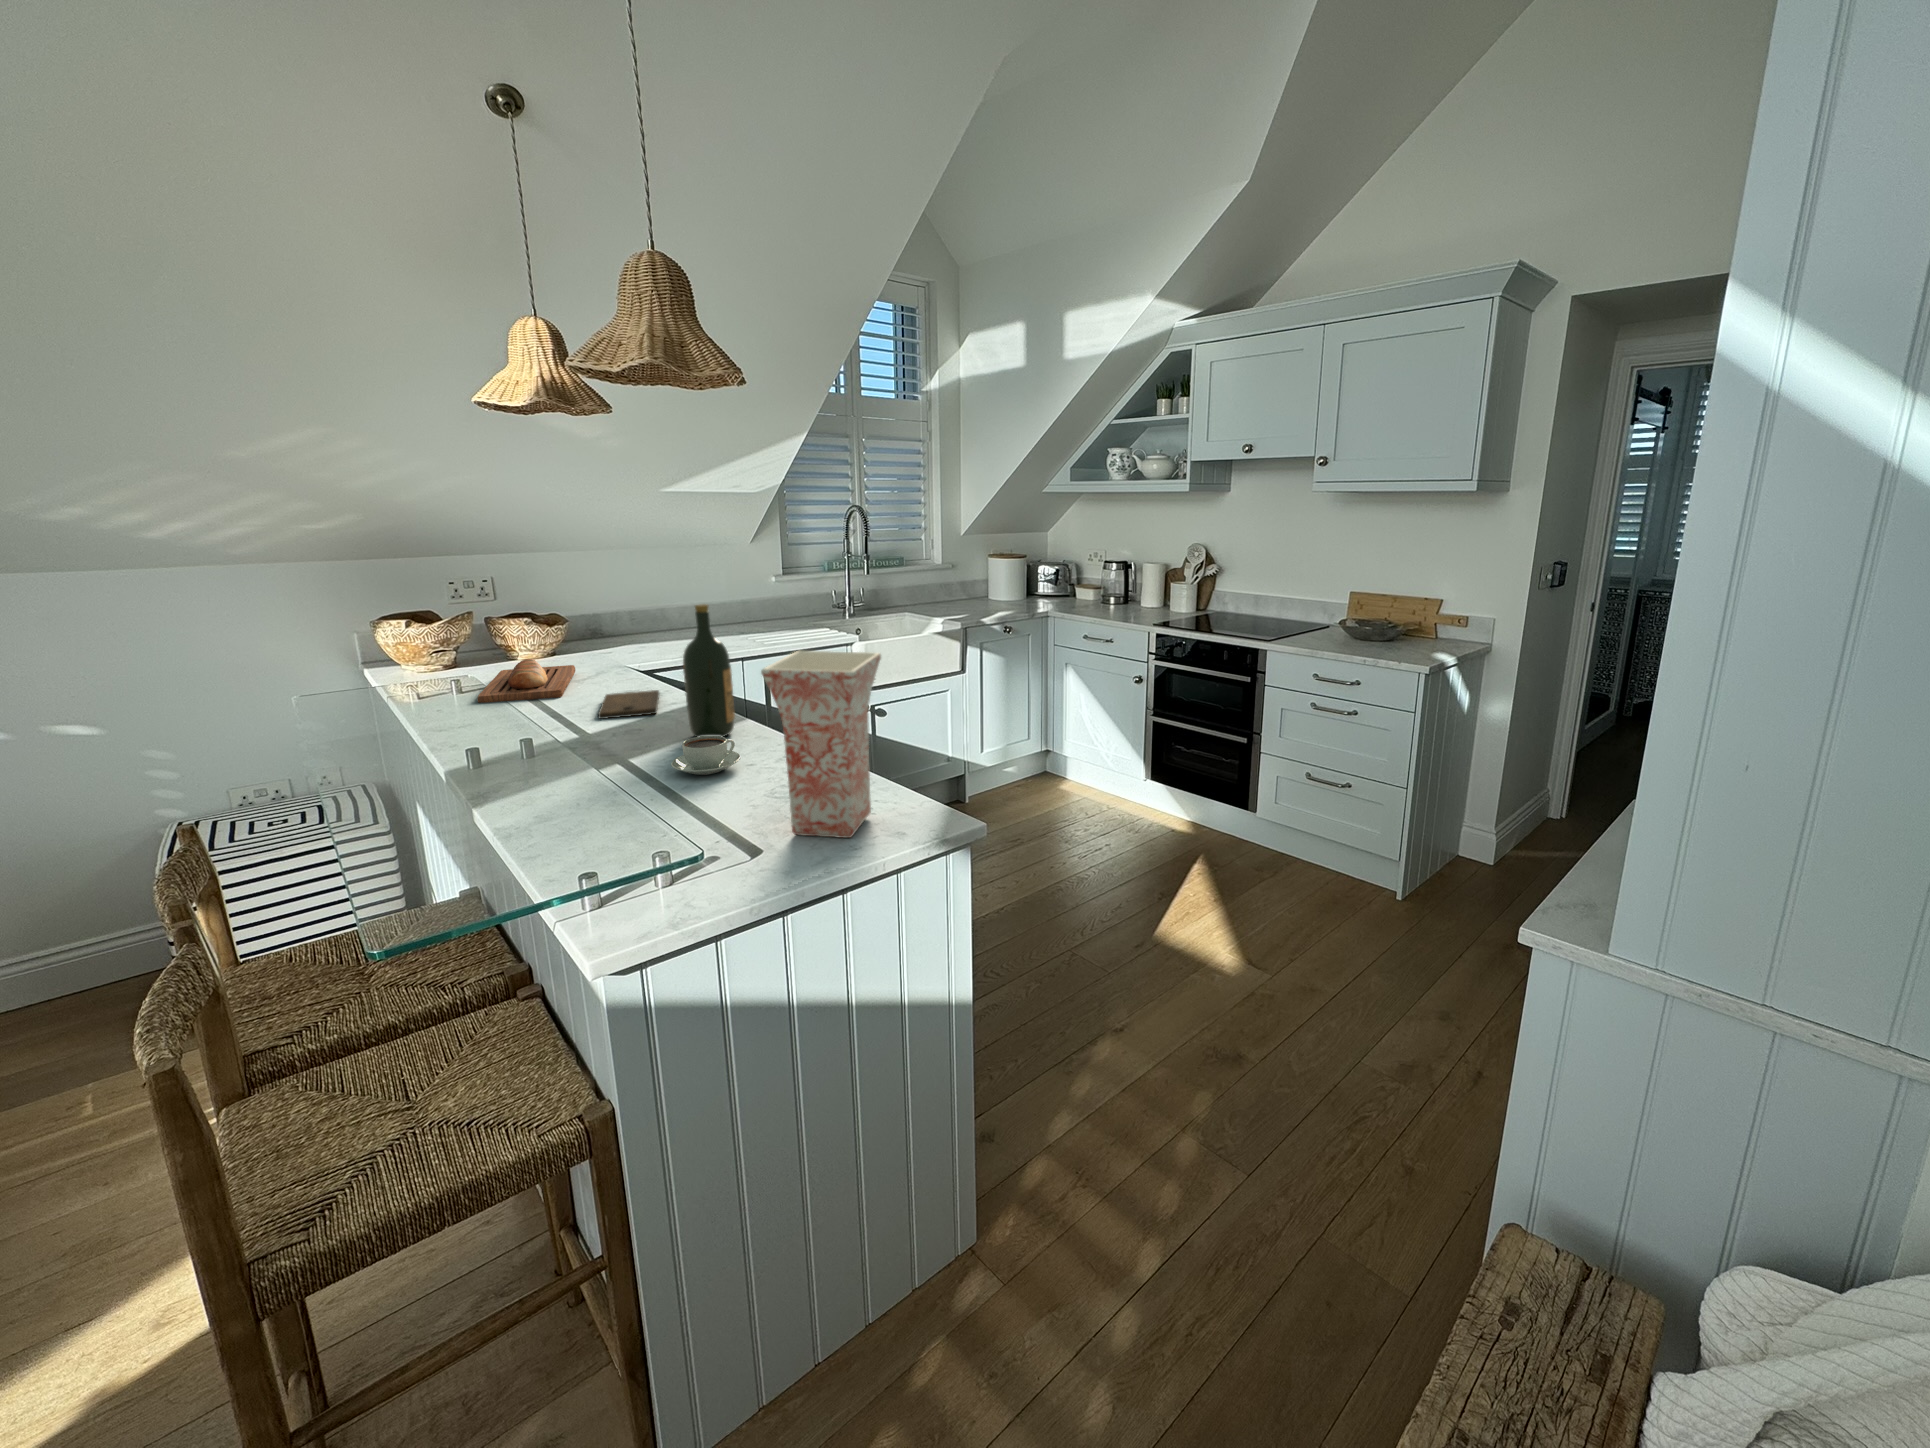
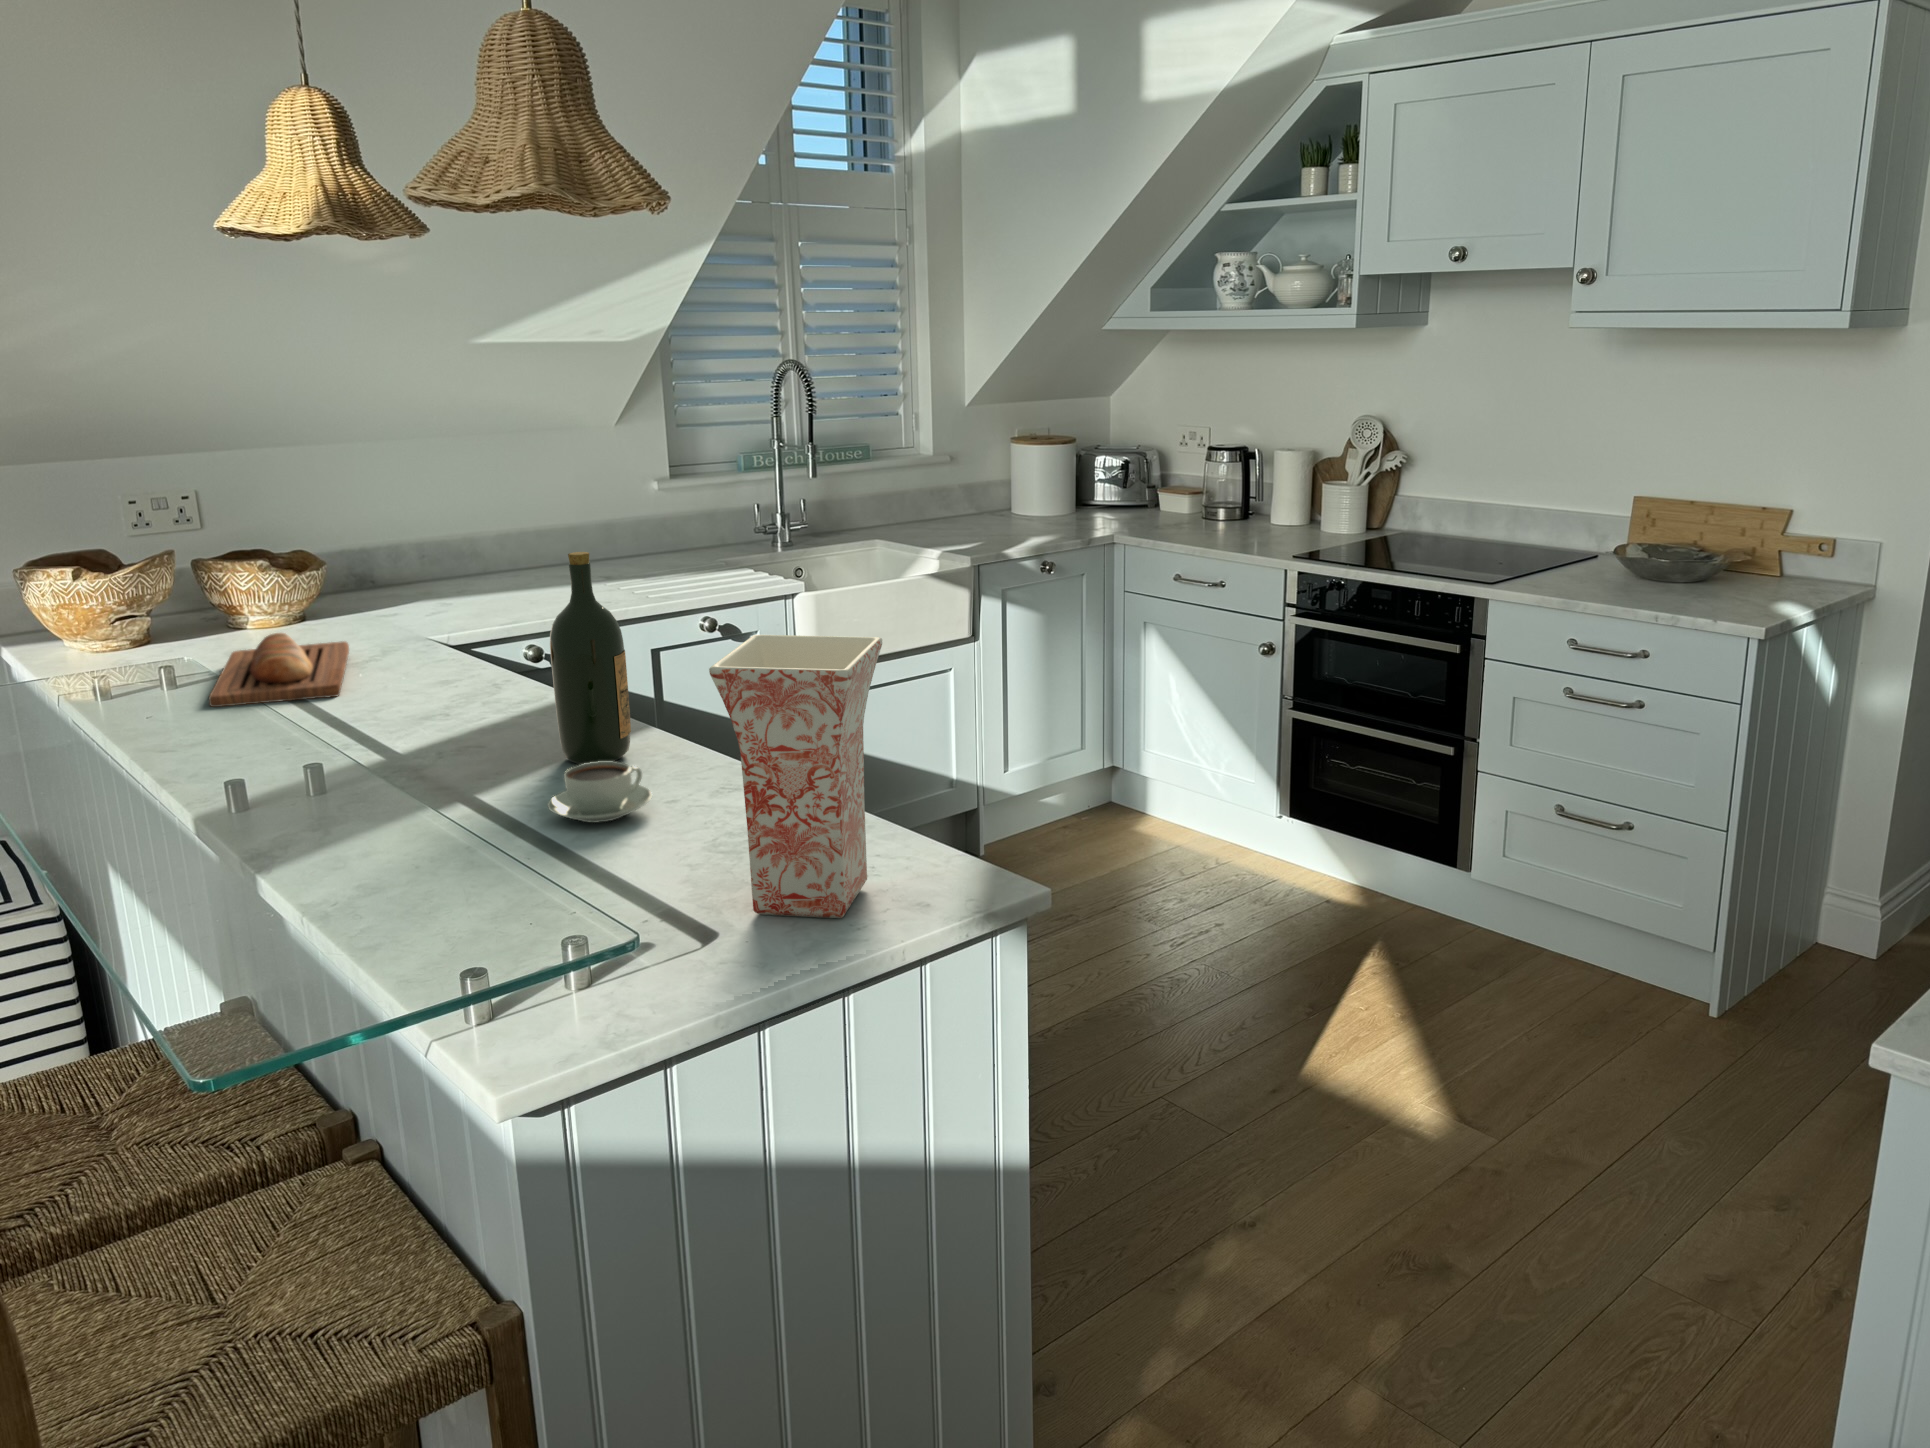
cutting board: present [598,690,659,719] -> none [409,683,499,733]

